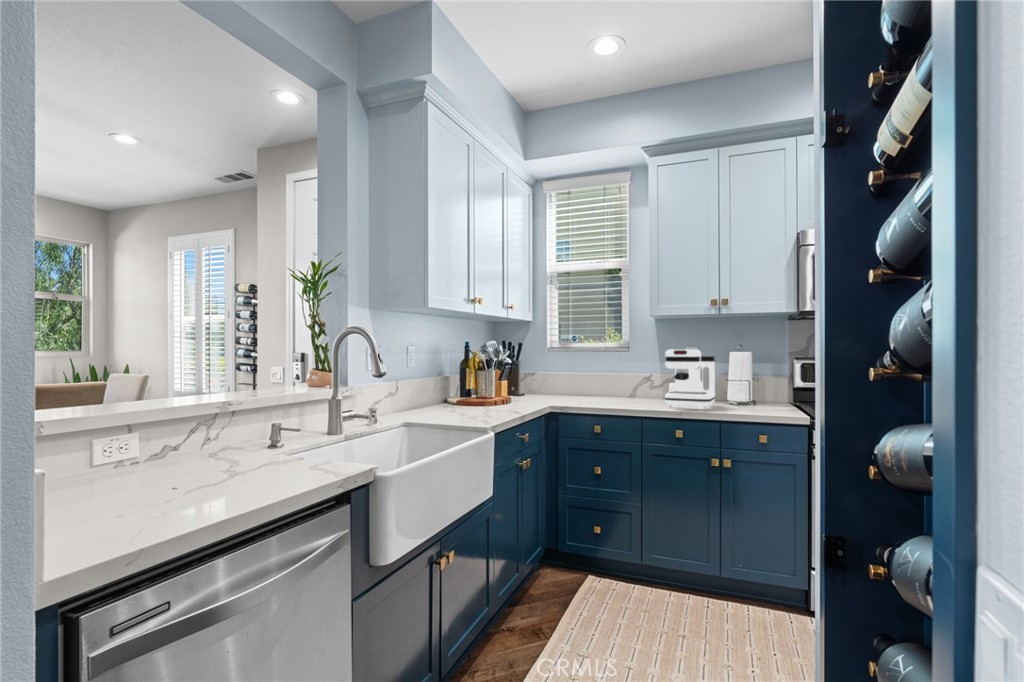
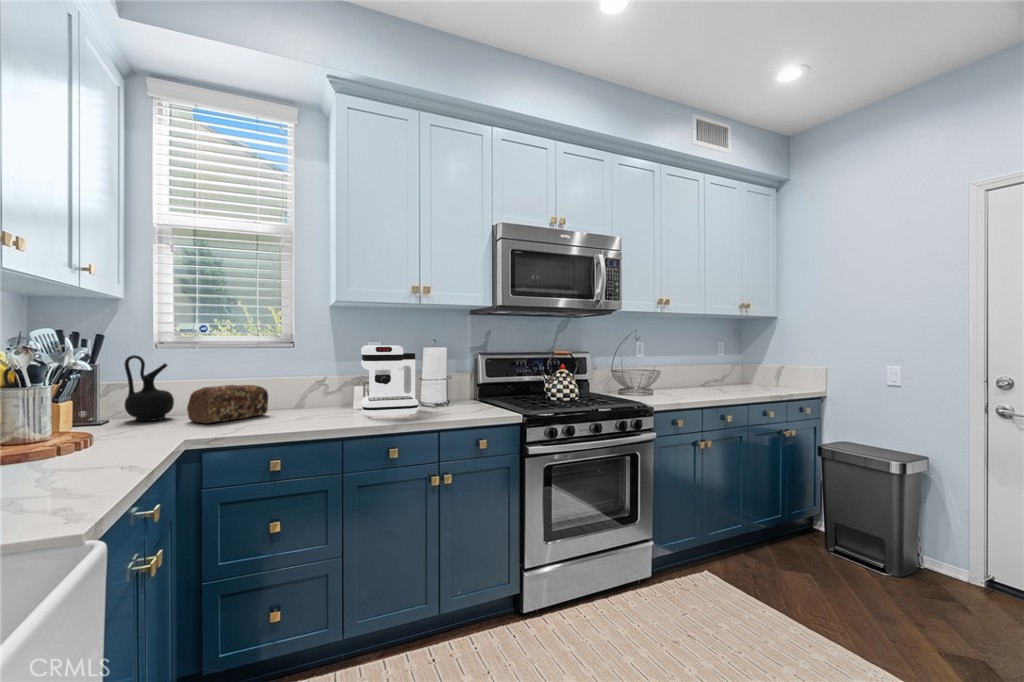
ceramic jug: none [530,356,555,396] -> present [125,355,174,421]
bread loaf: none [559,377,606,400] -> present [187,385,268,424]

